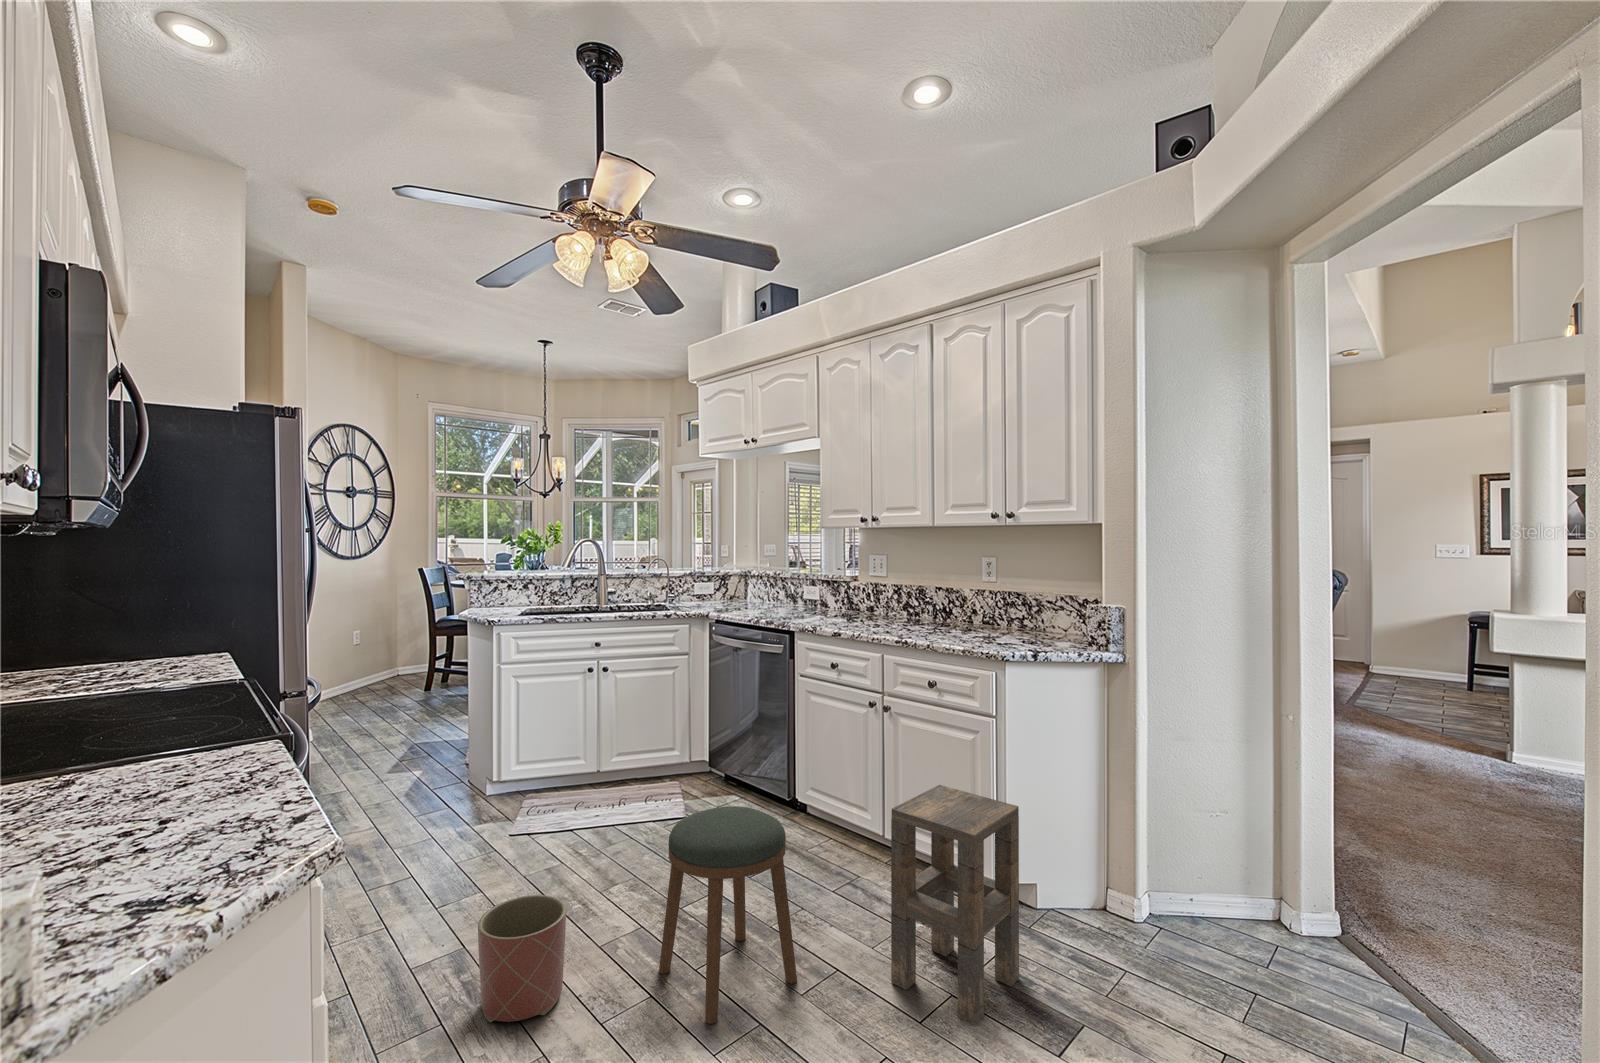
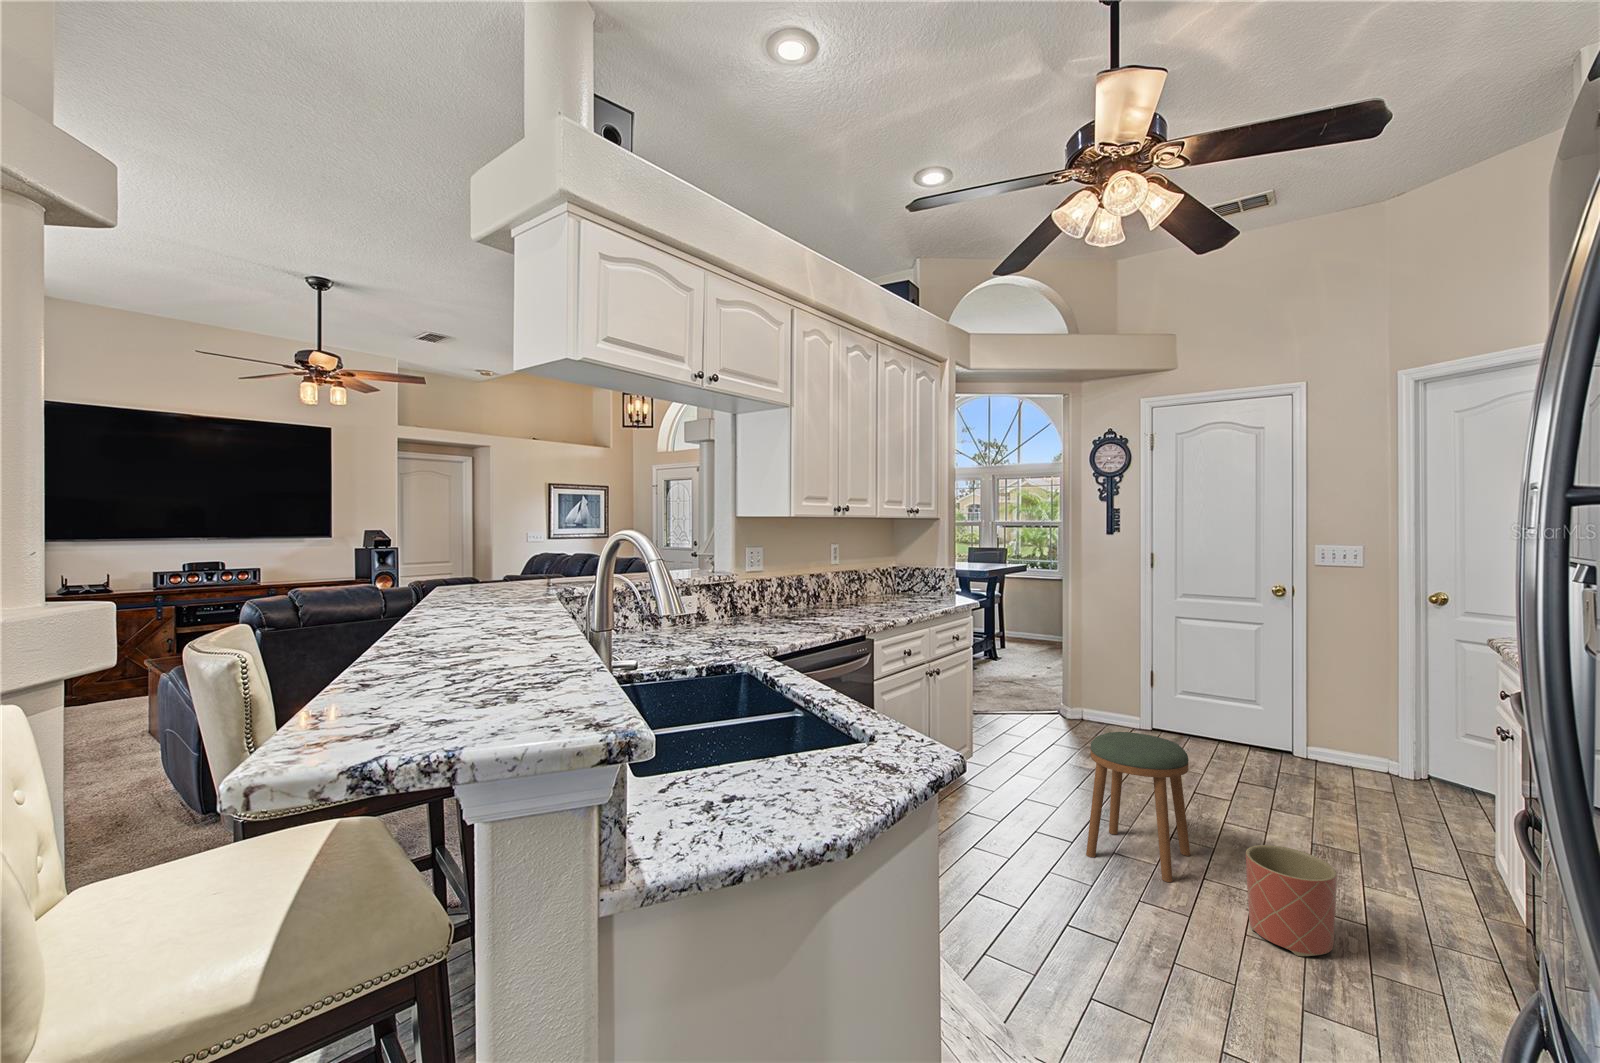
side table: present [891,785,1019,1026] -> none [1019,680,1087,805]

